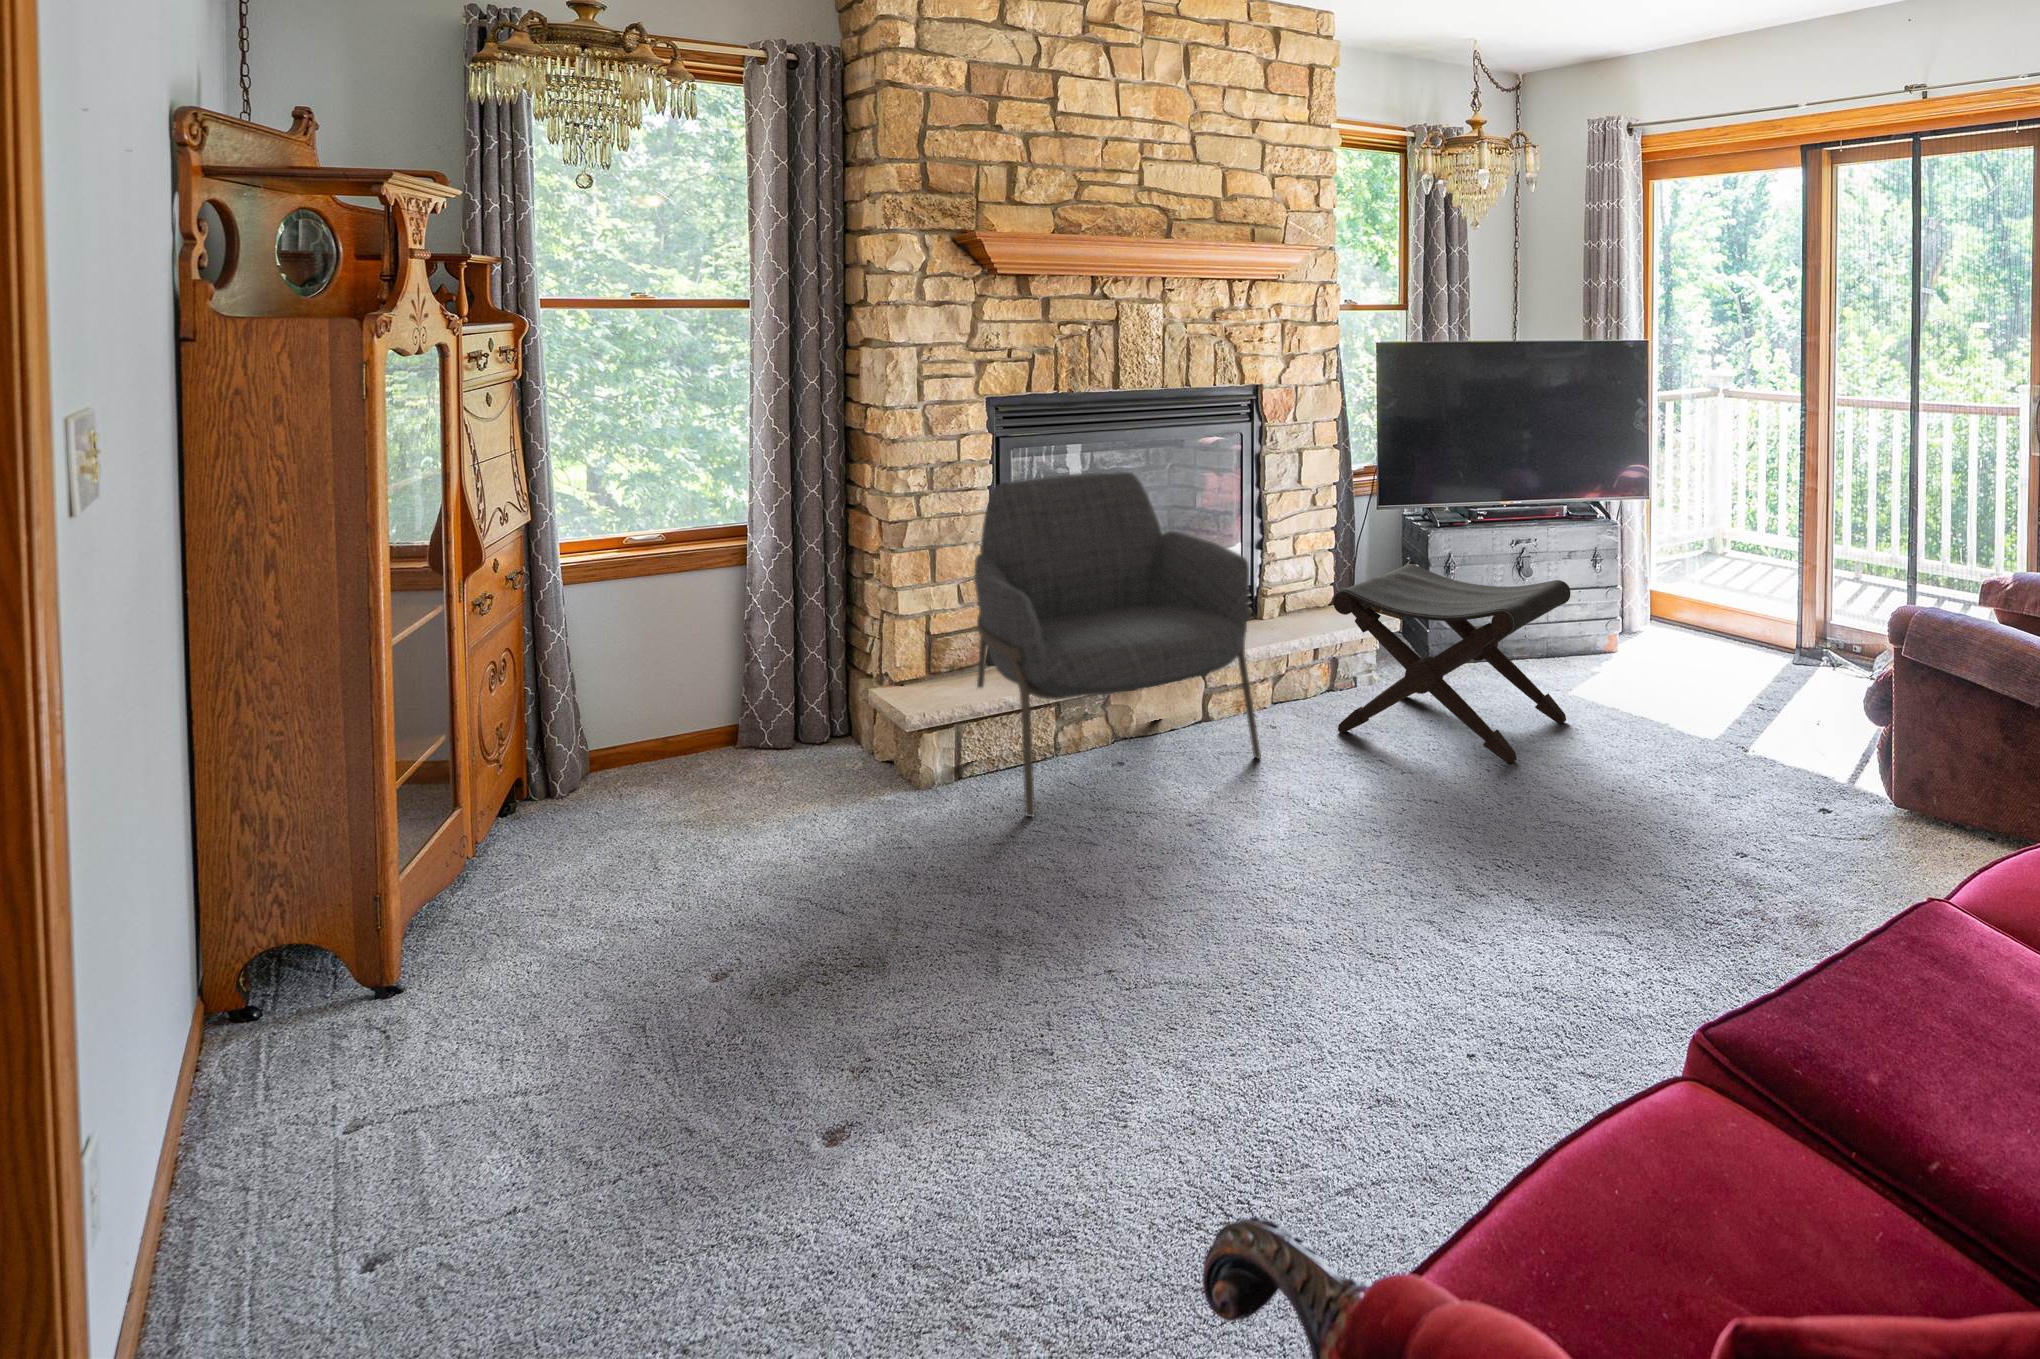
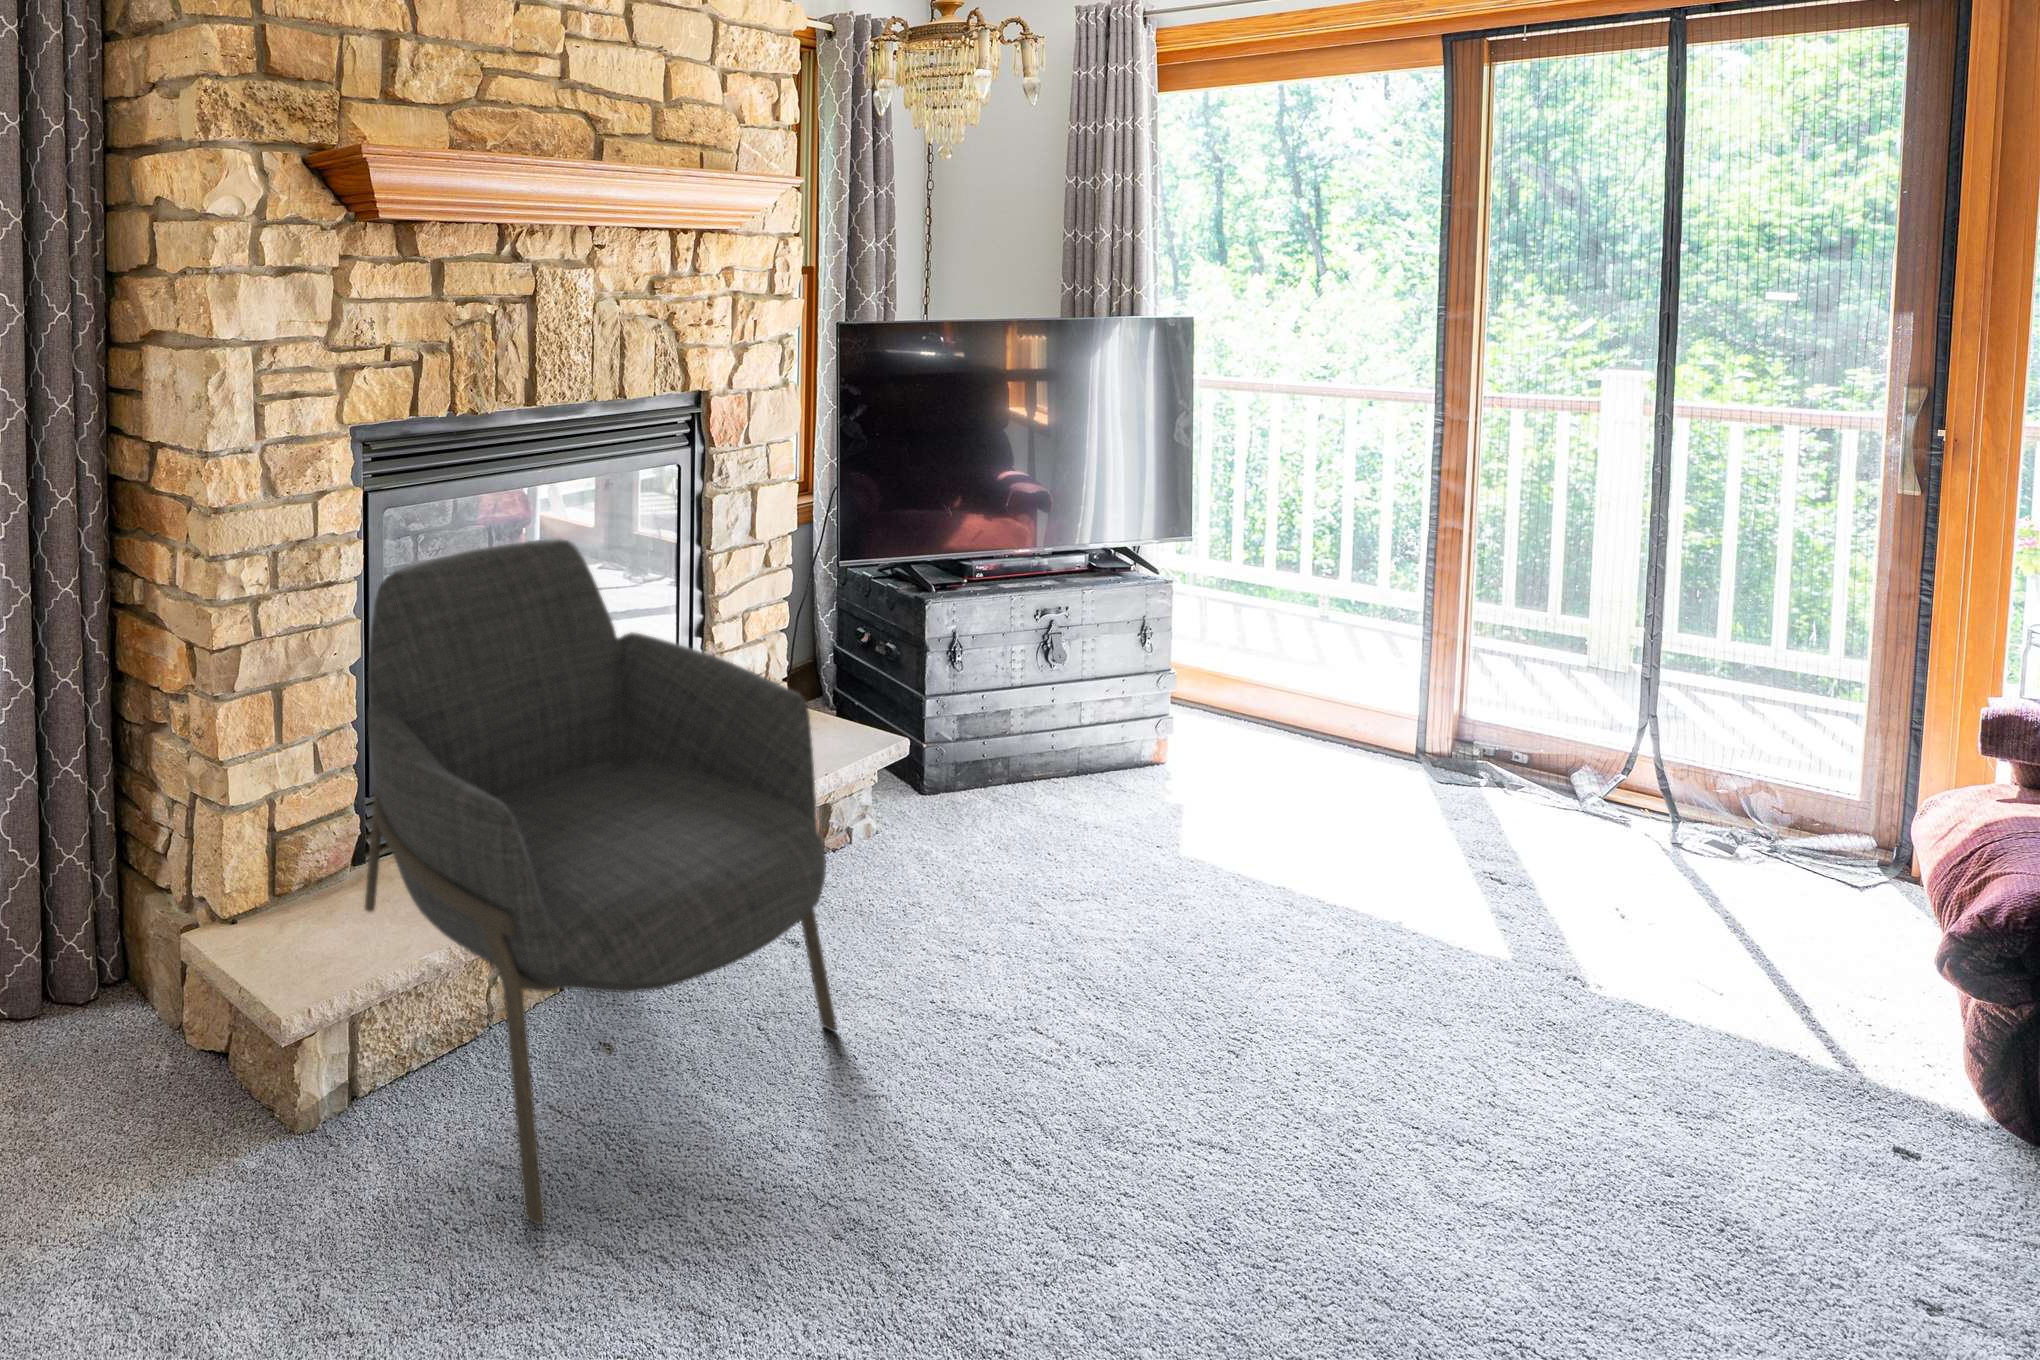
footstool: present [1333,564,1570,763] -> none [909,665,1280,1035]

